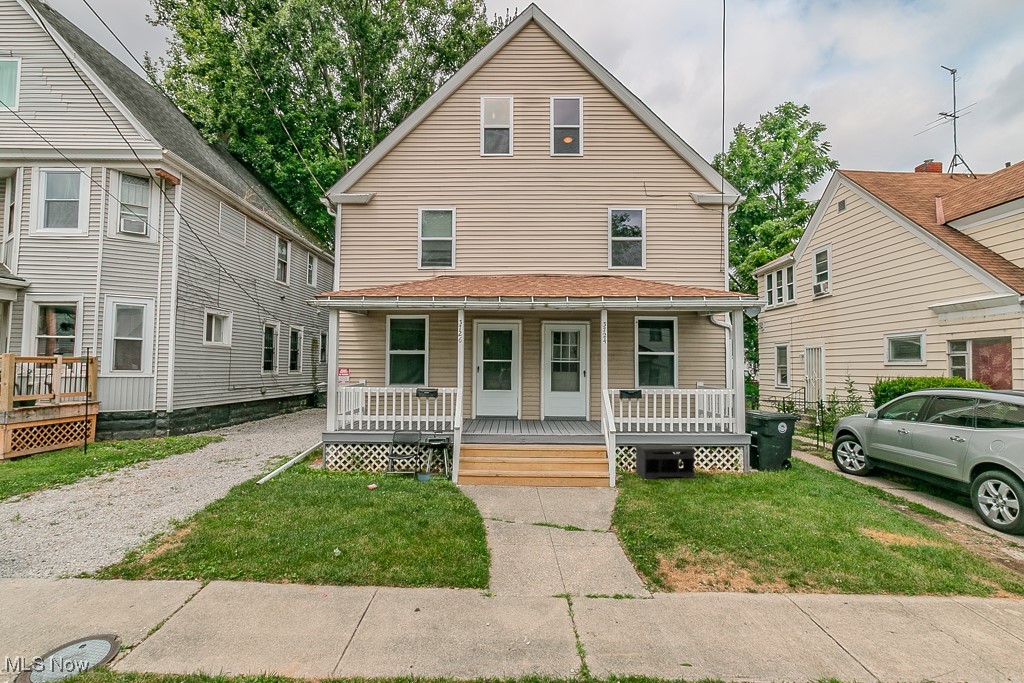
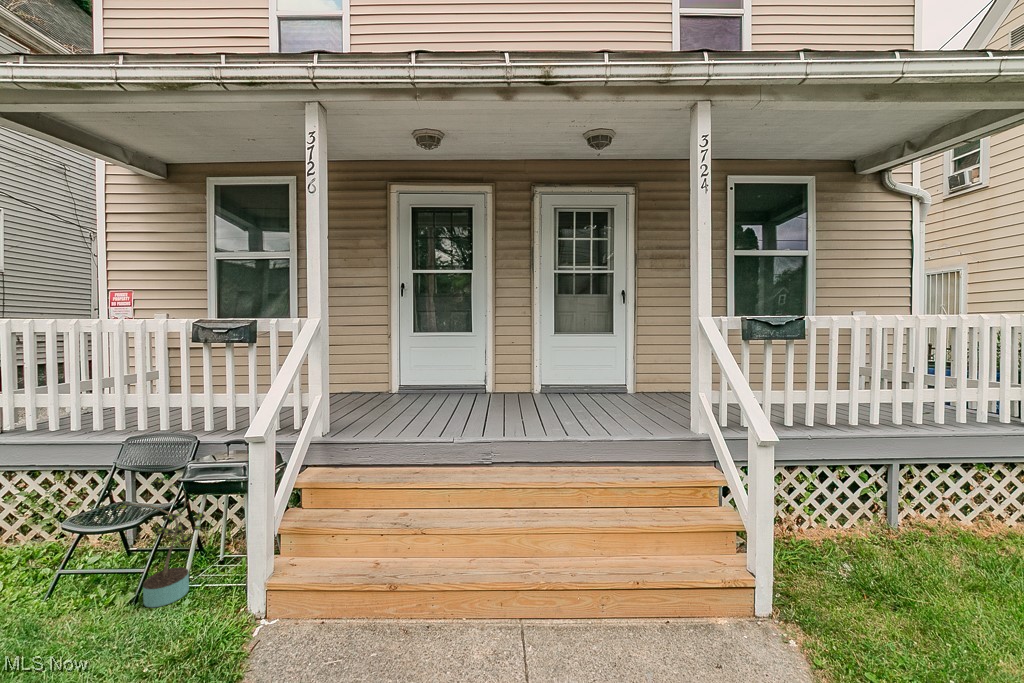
bench: present [636,445,695,479] -> none [784,457,973,568]

